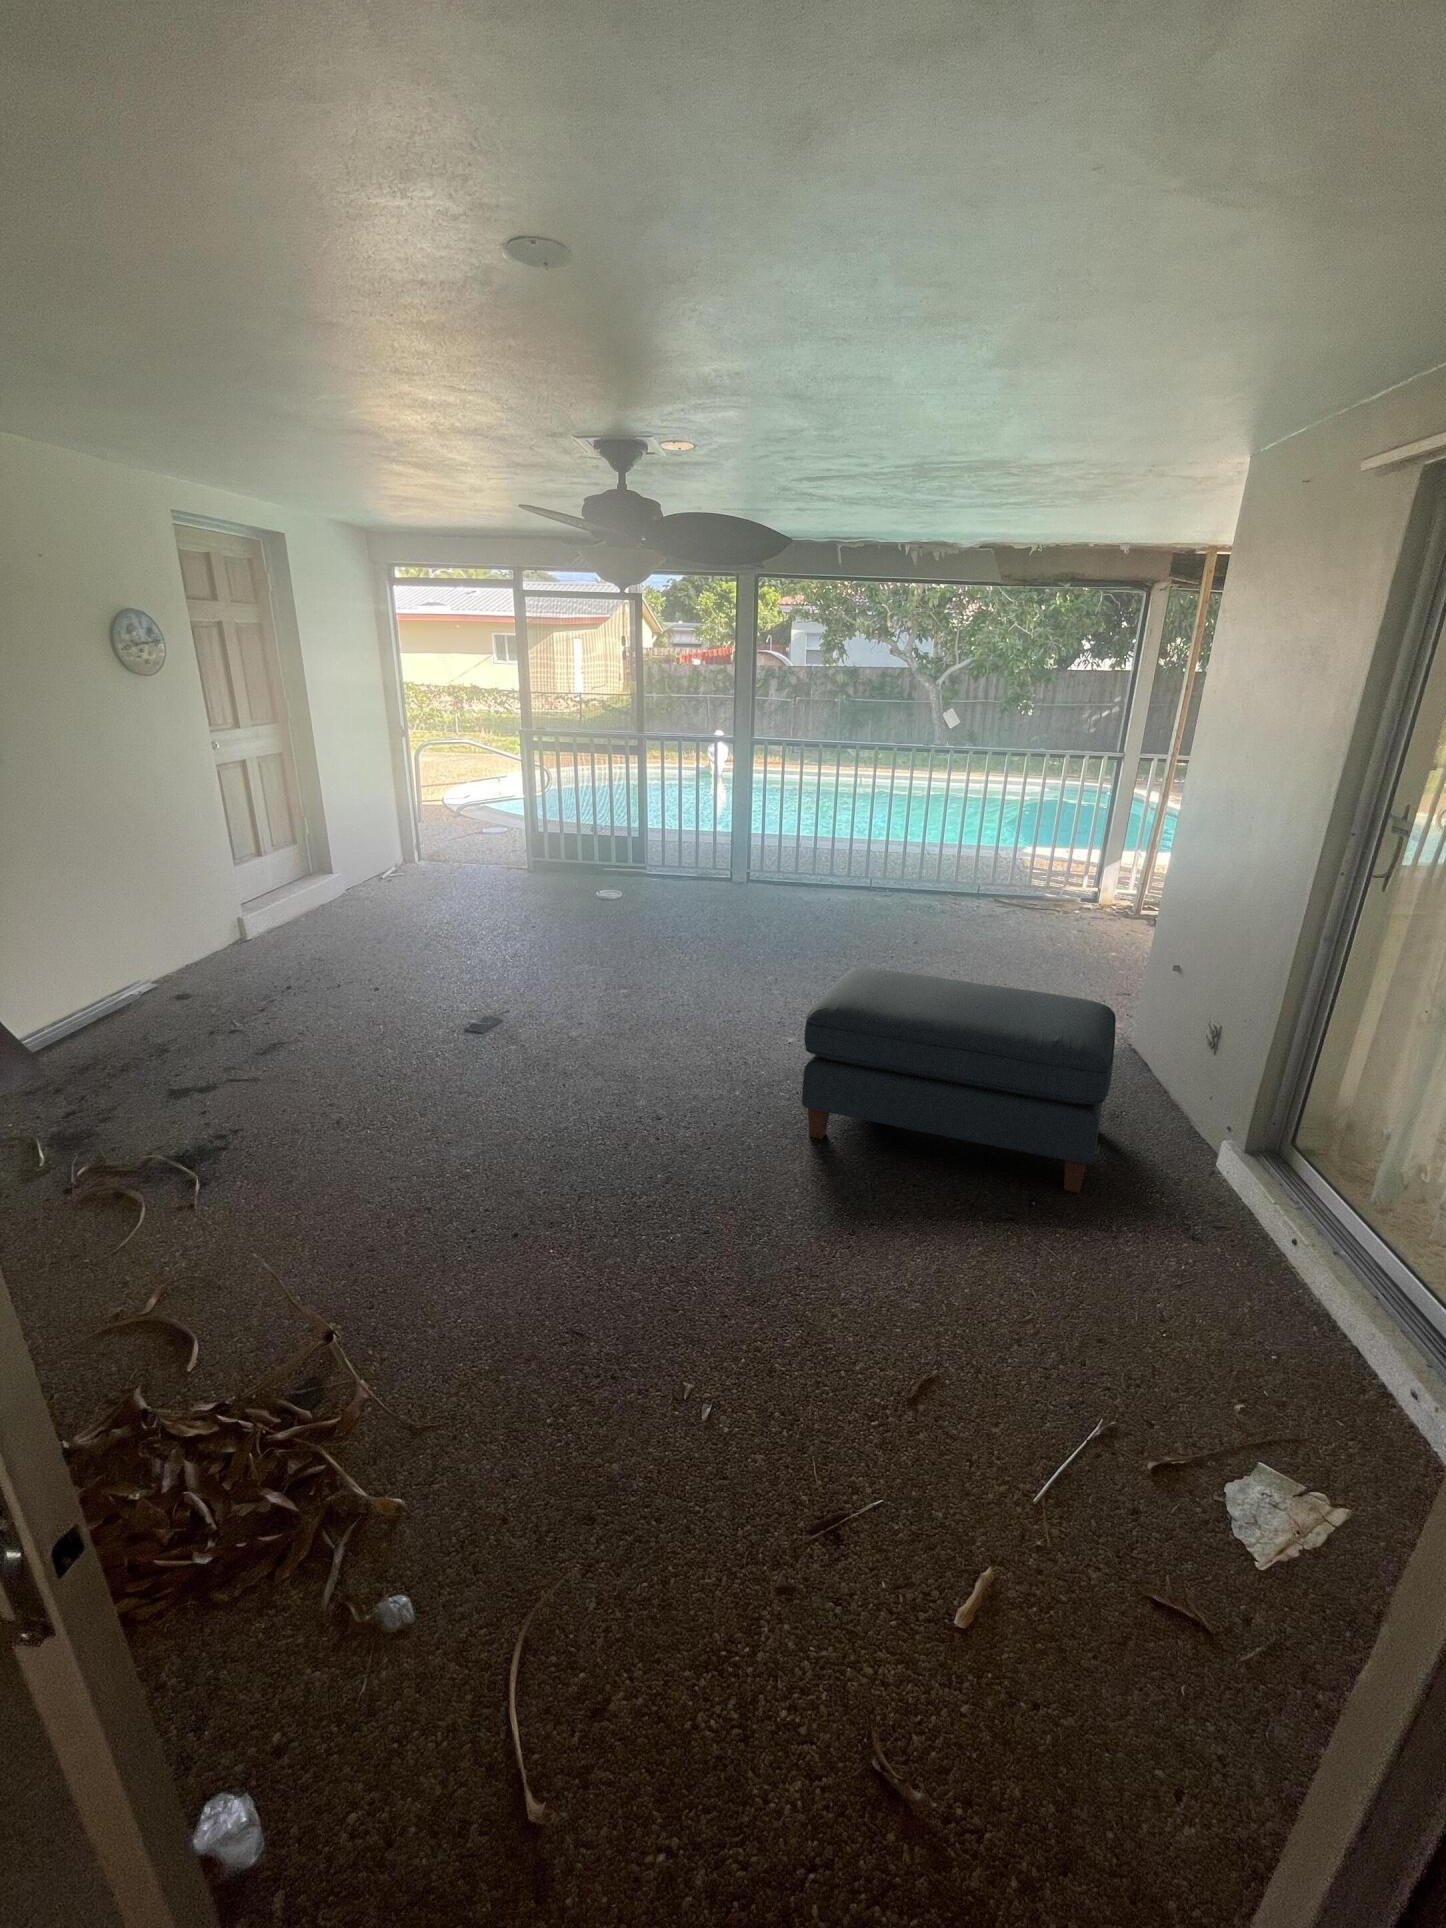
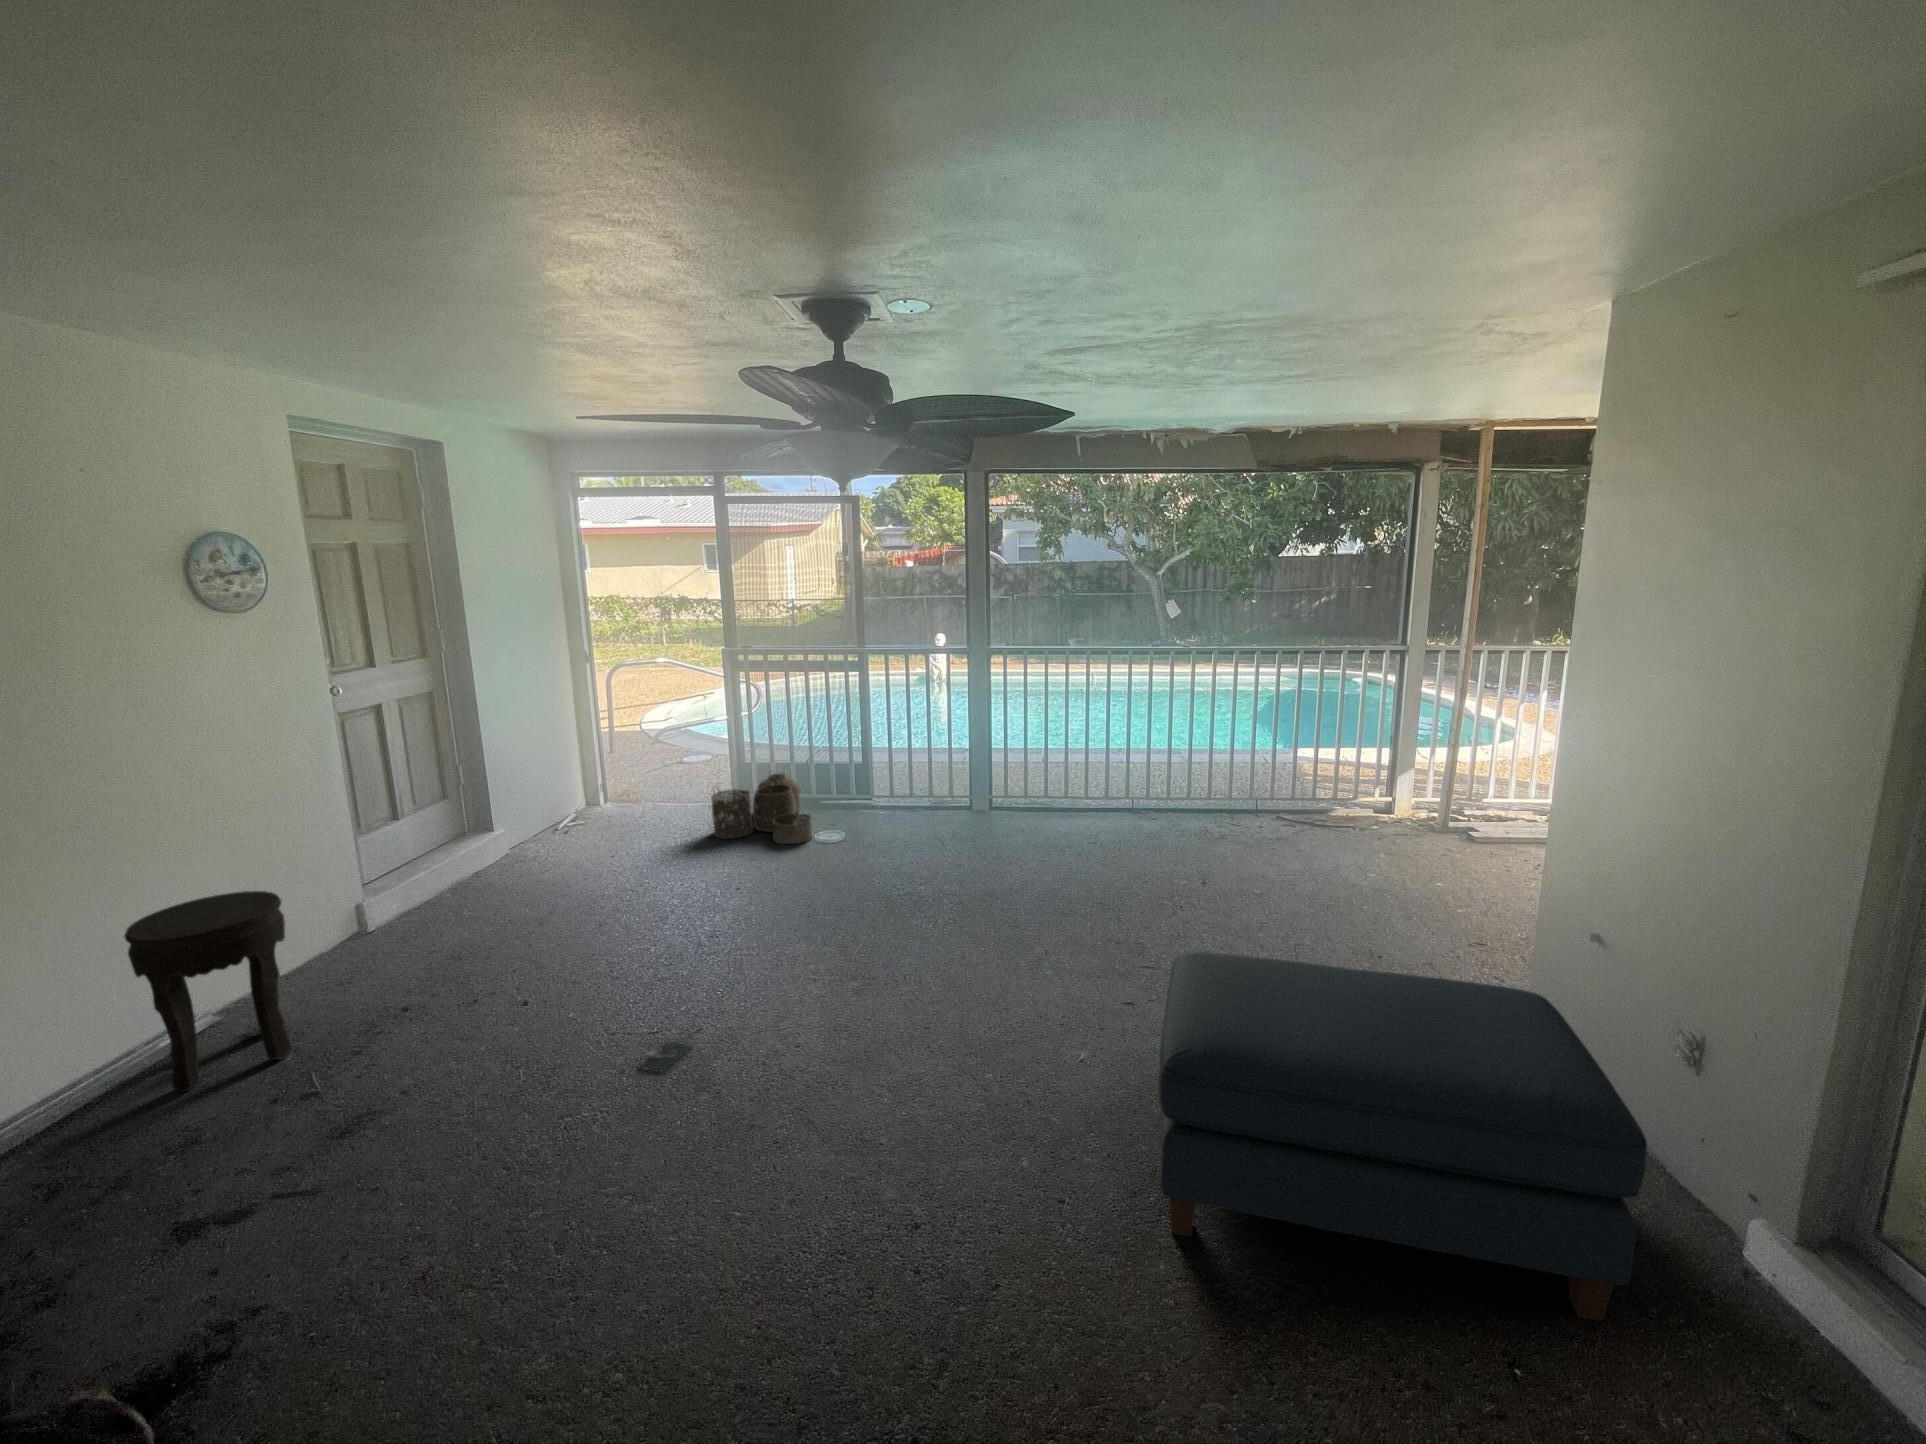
woven basket: none [501,851,590,913] -> present [711,774,812,844]
side table: none [89,887,195,1021] -> present [125,891,292,1092]

